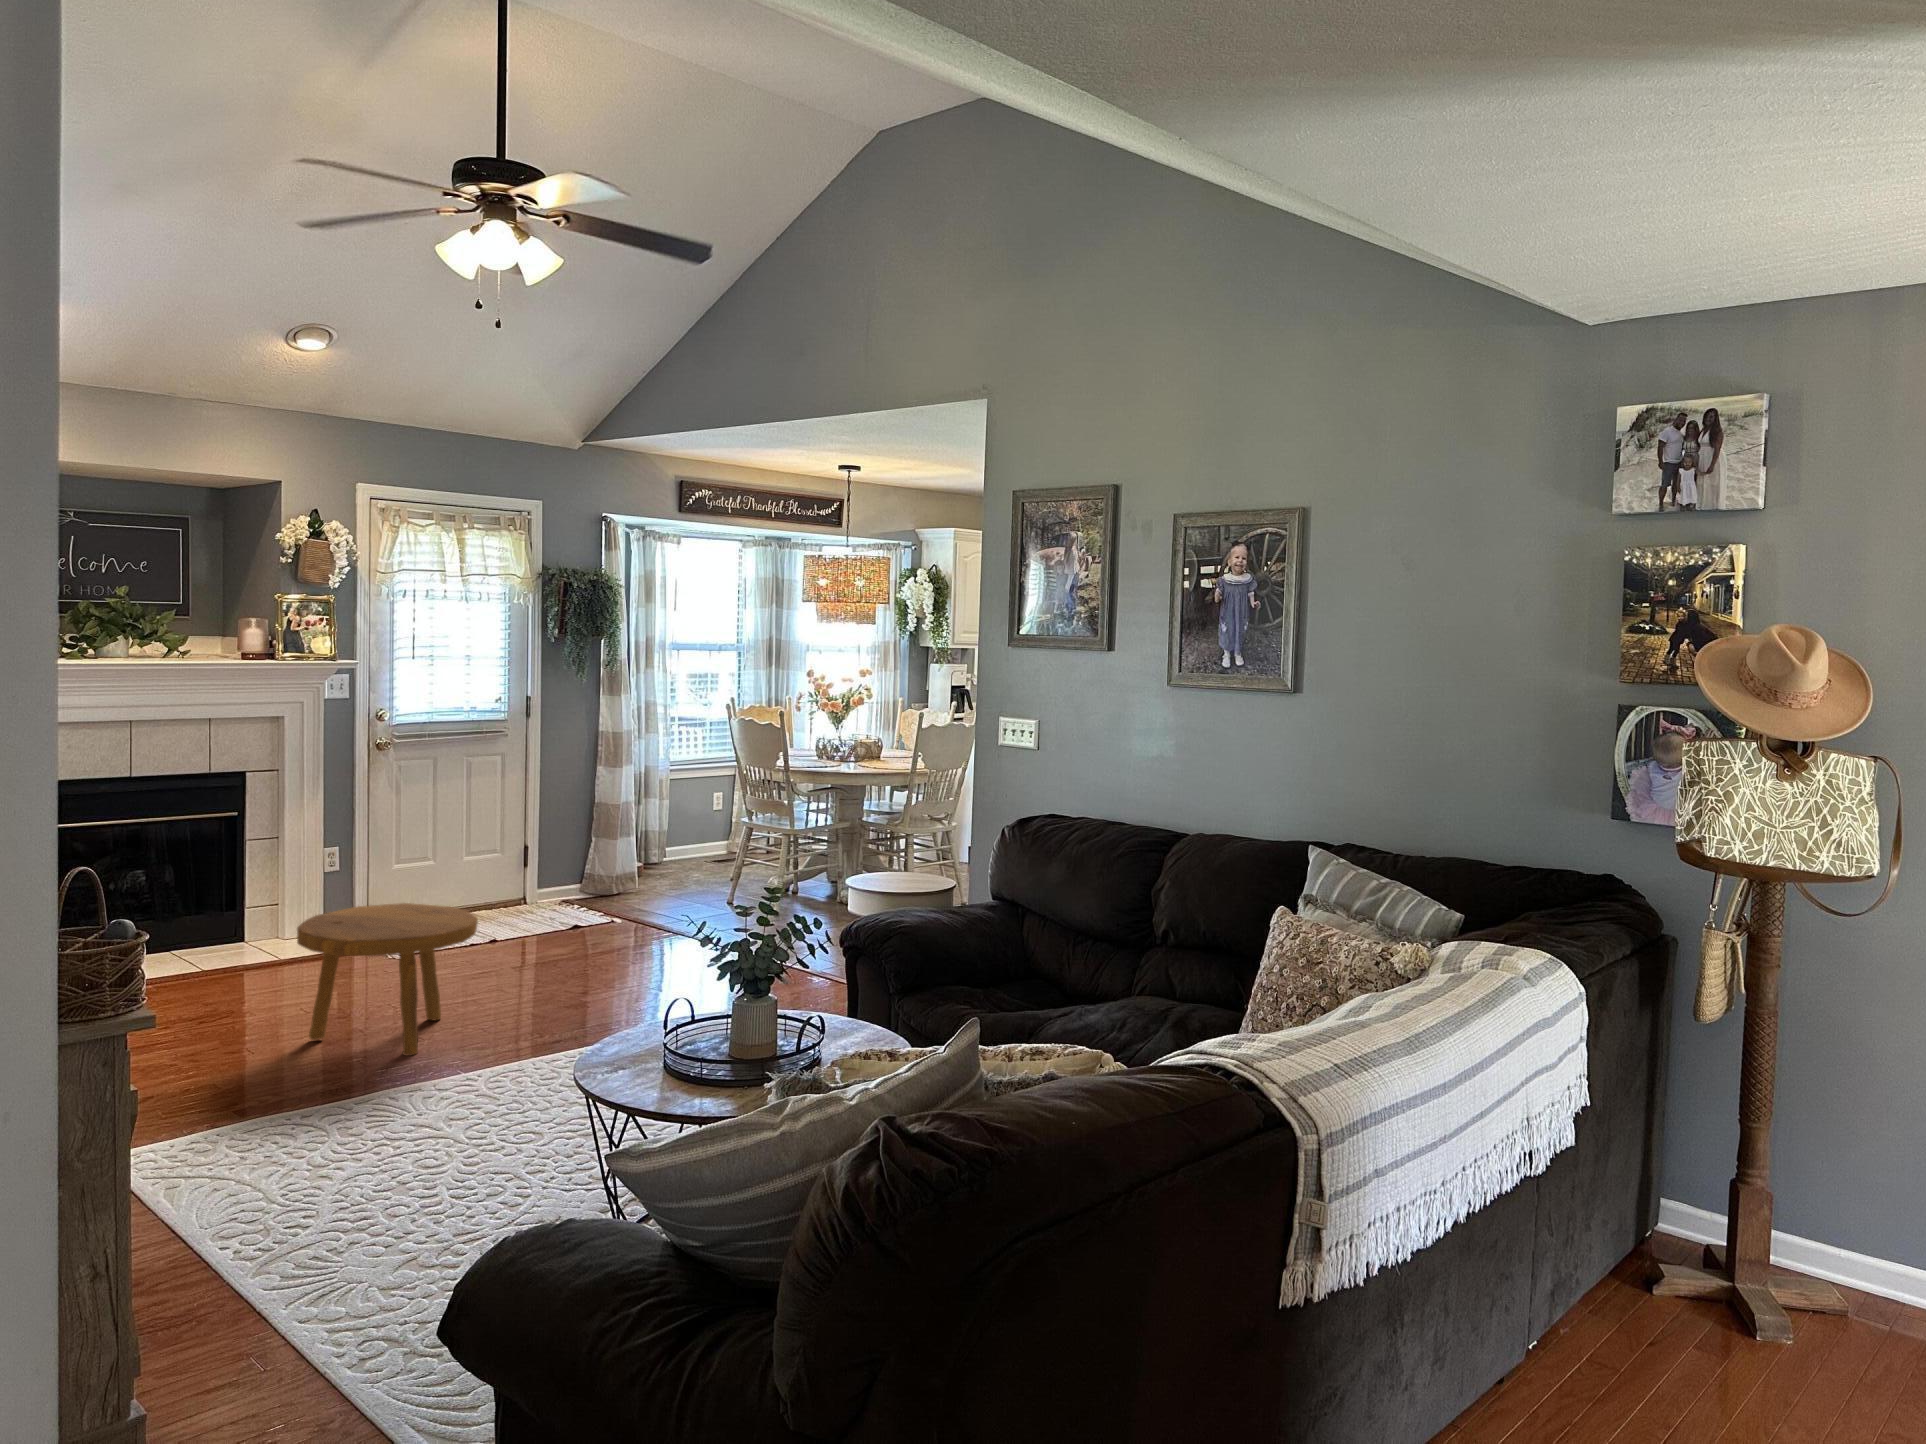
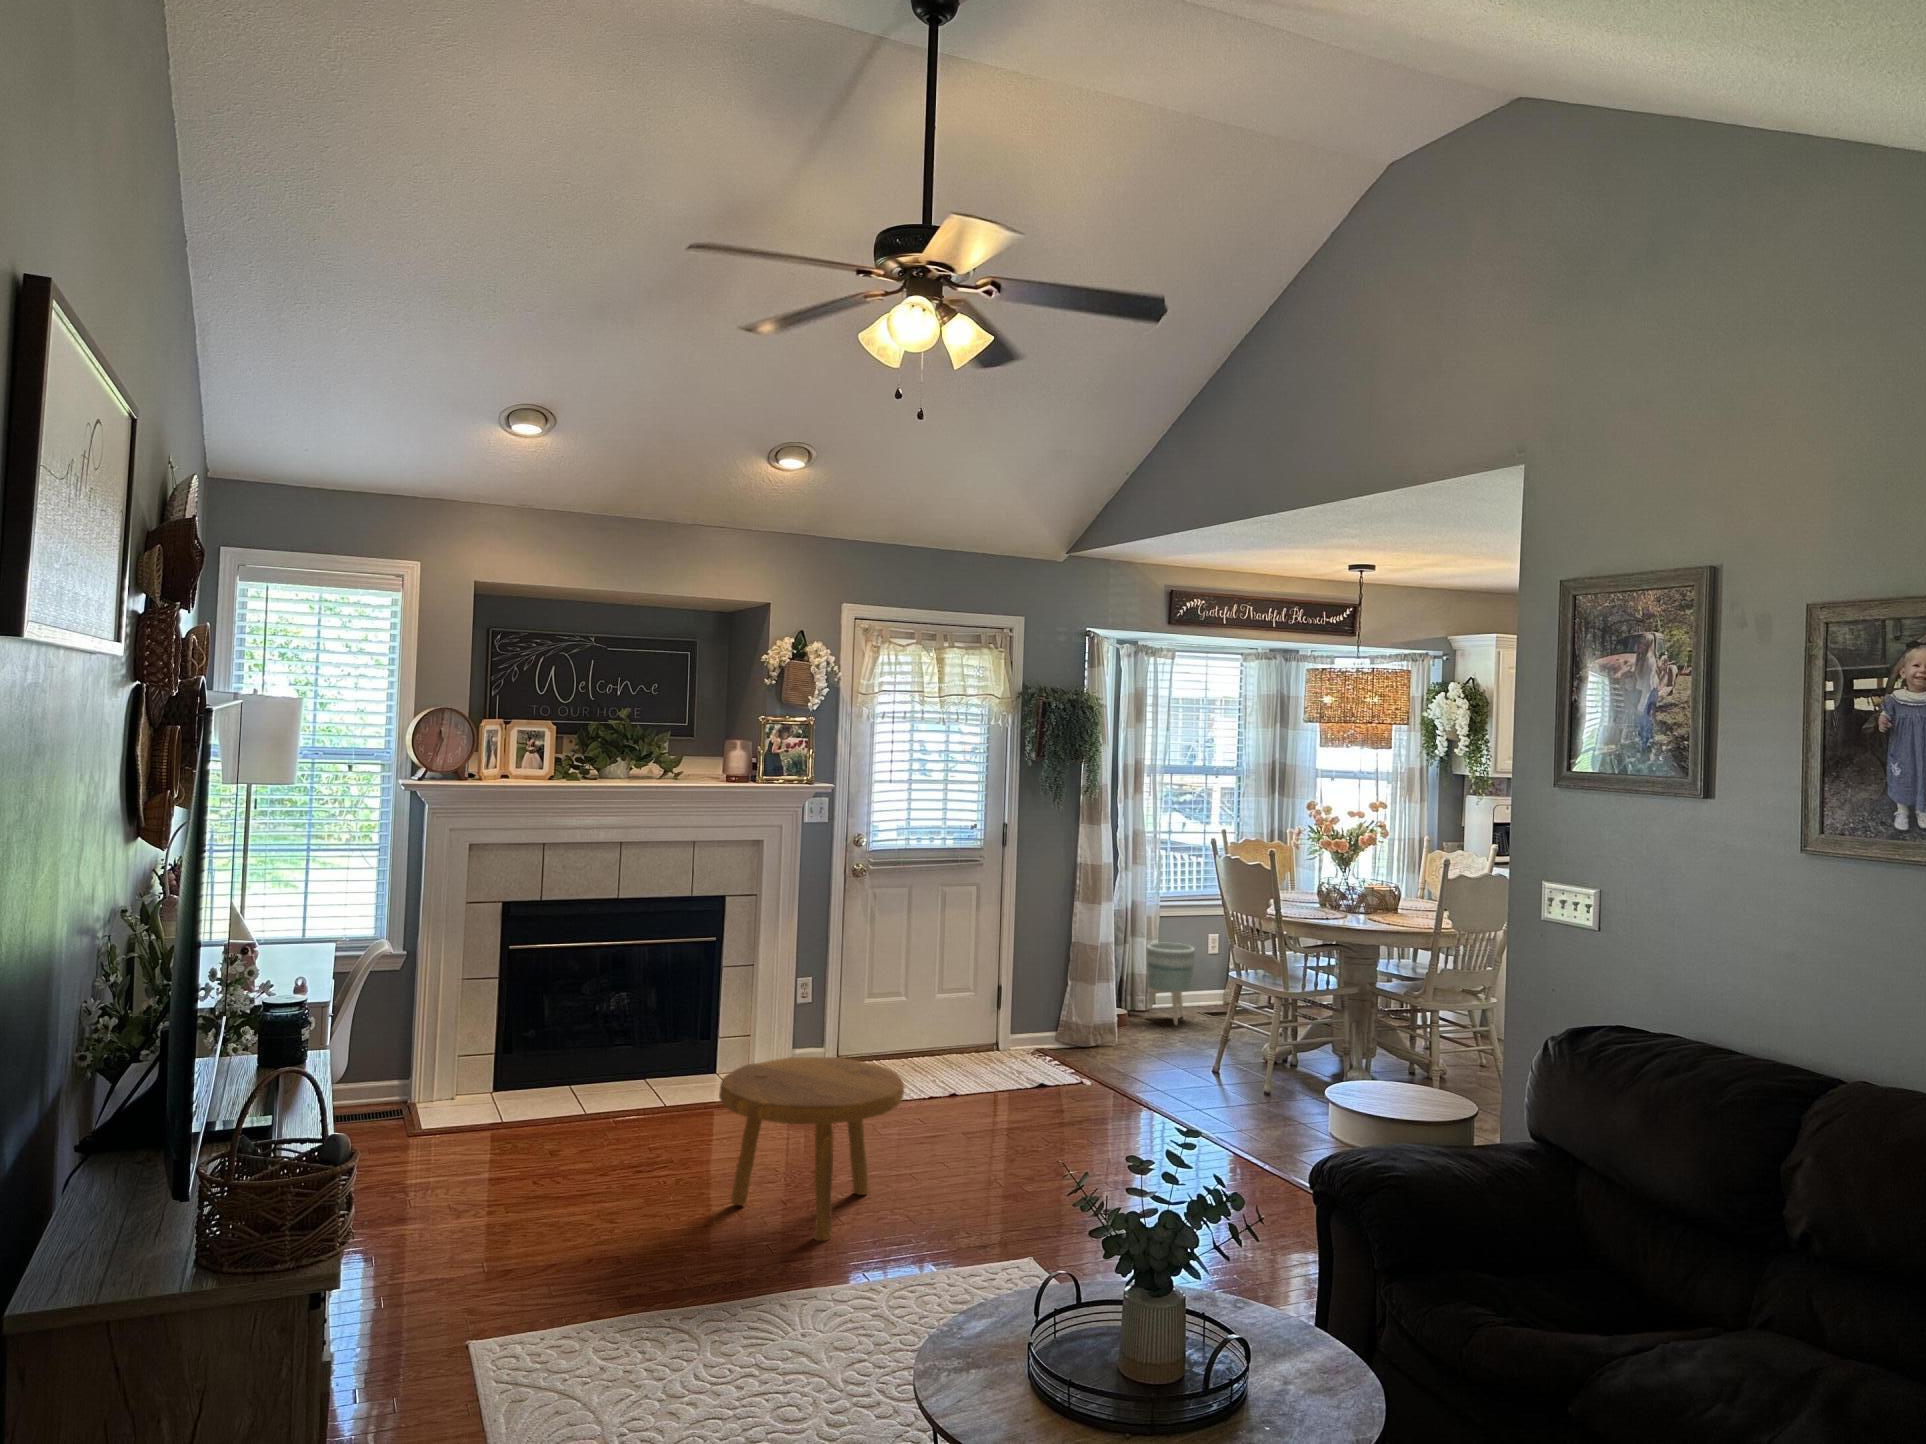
planter: none [659,802,704,874] -> present [1145,943,1195,1025]

